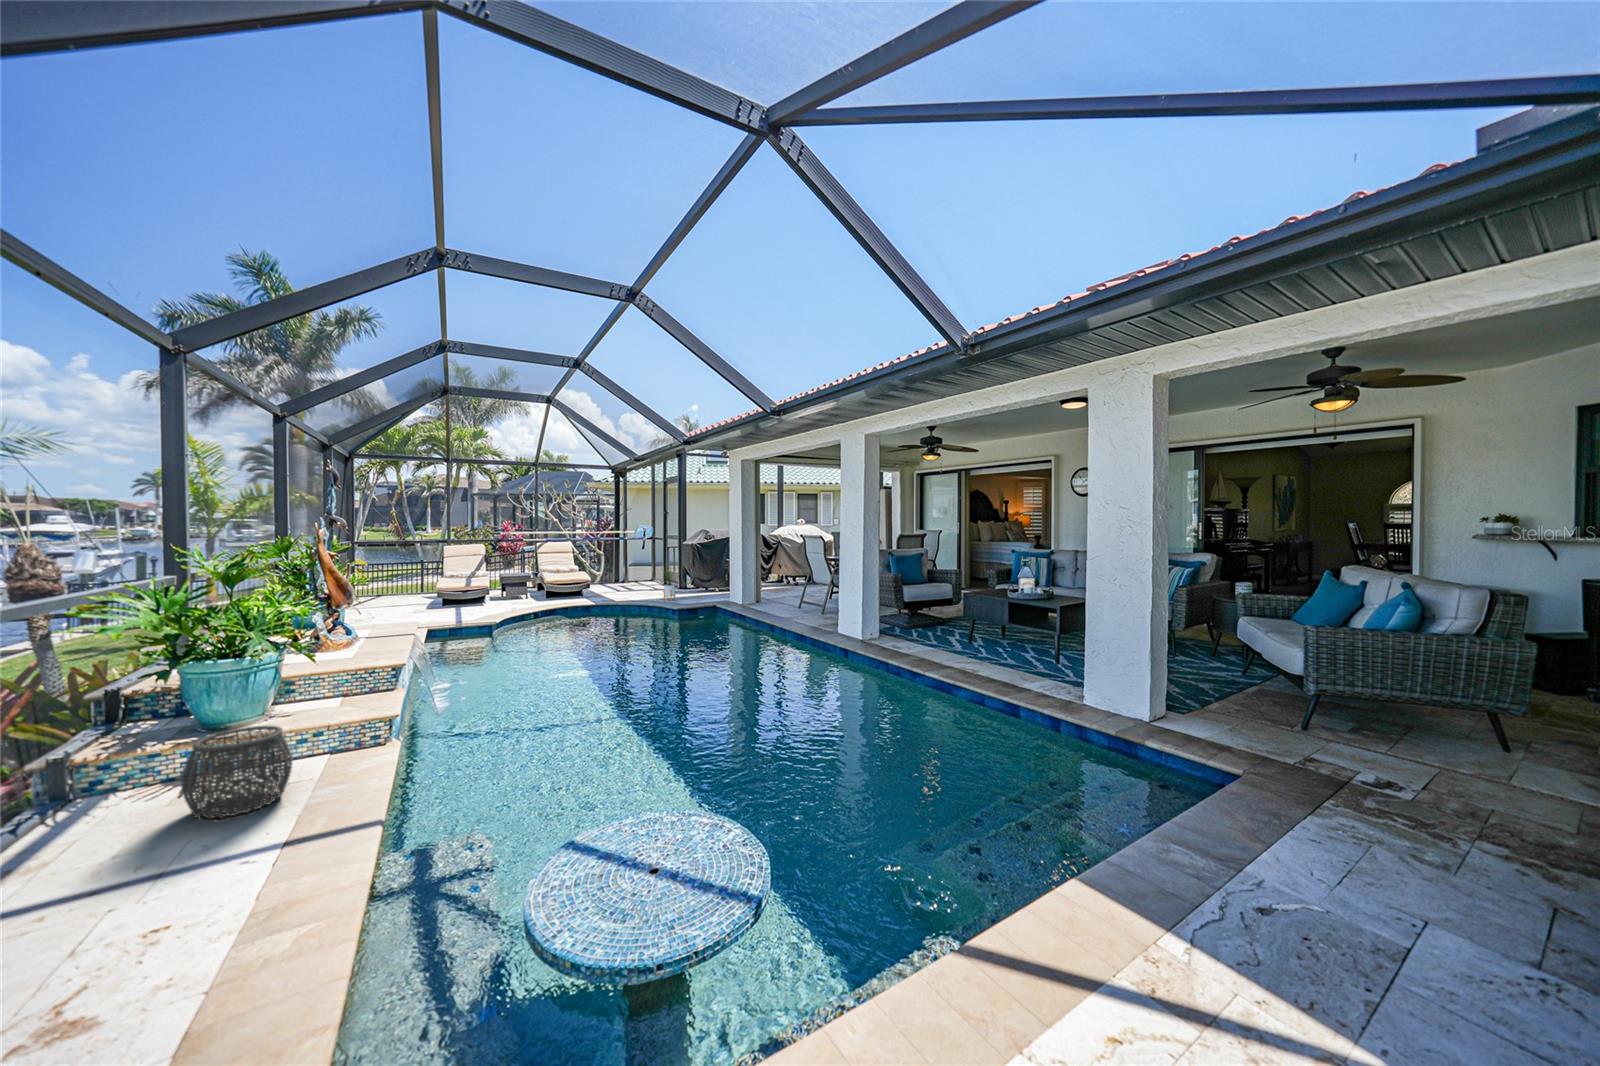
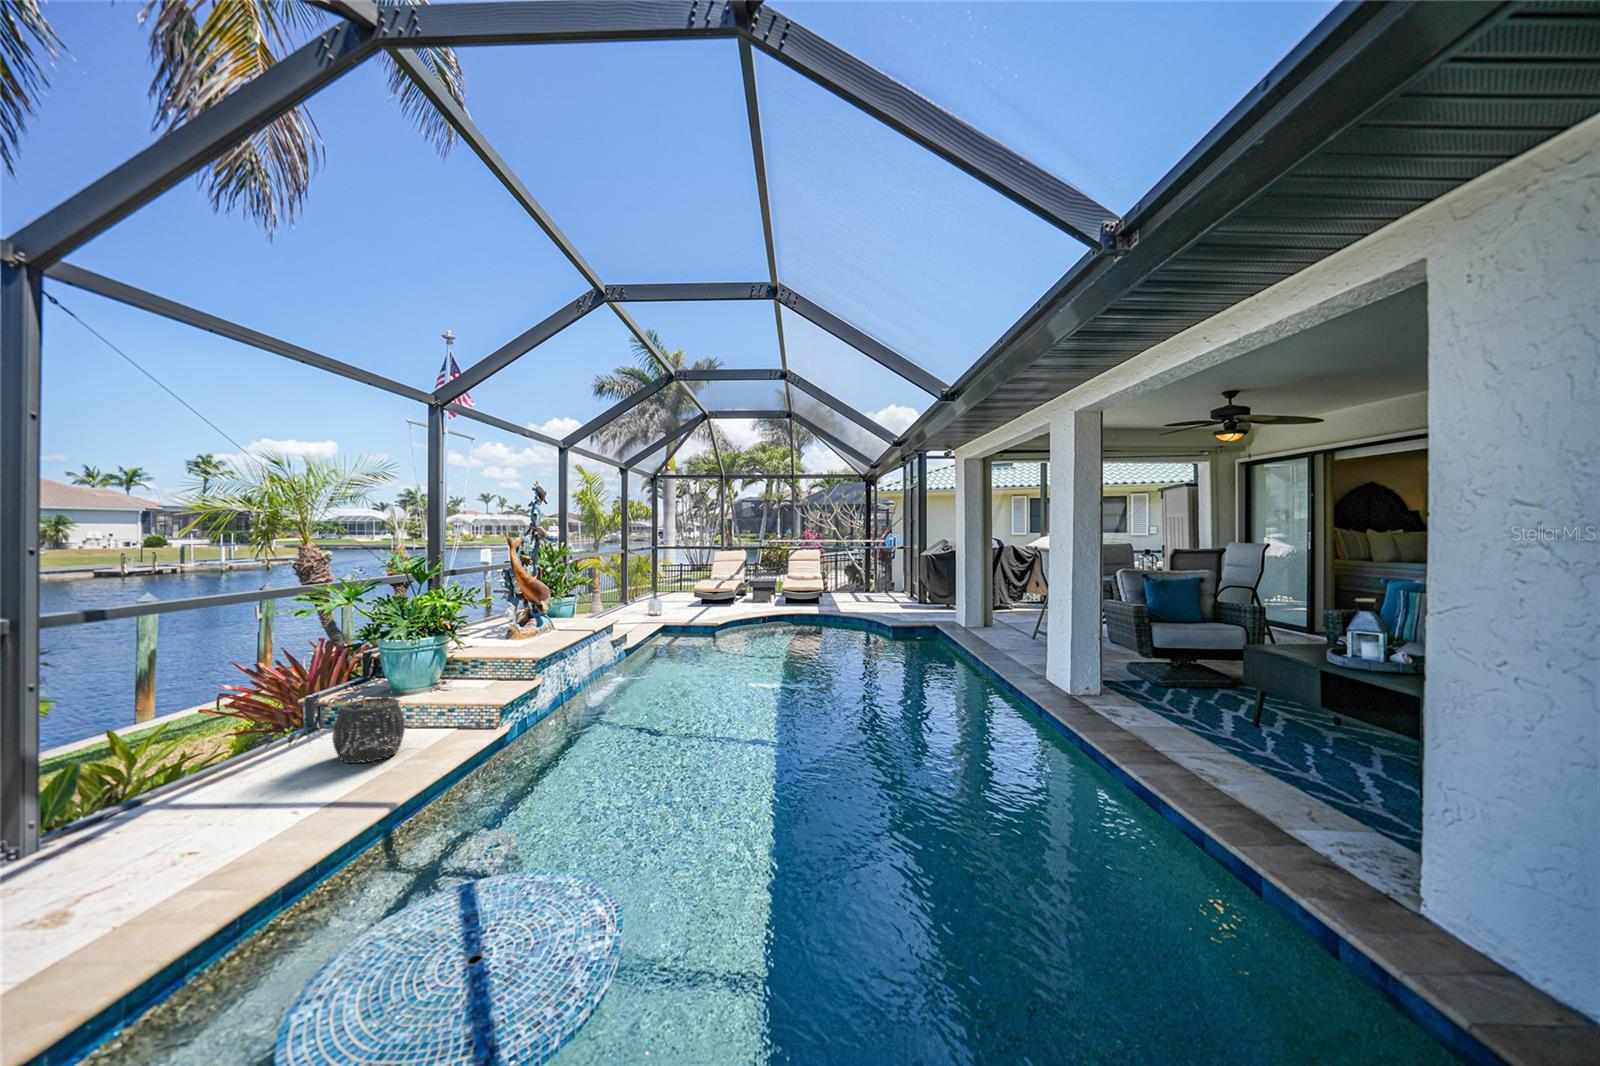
house plant: present [664,570,675,601] -> present [648,577,661,615]

